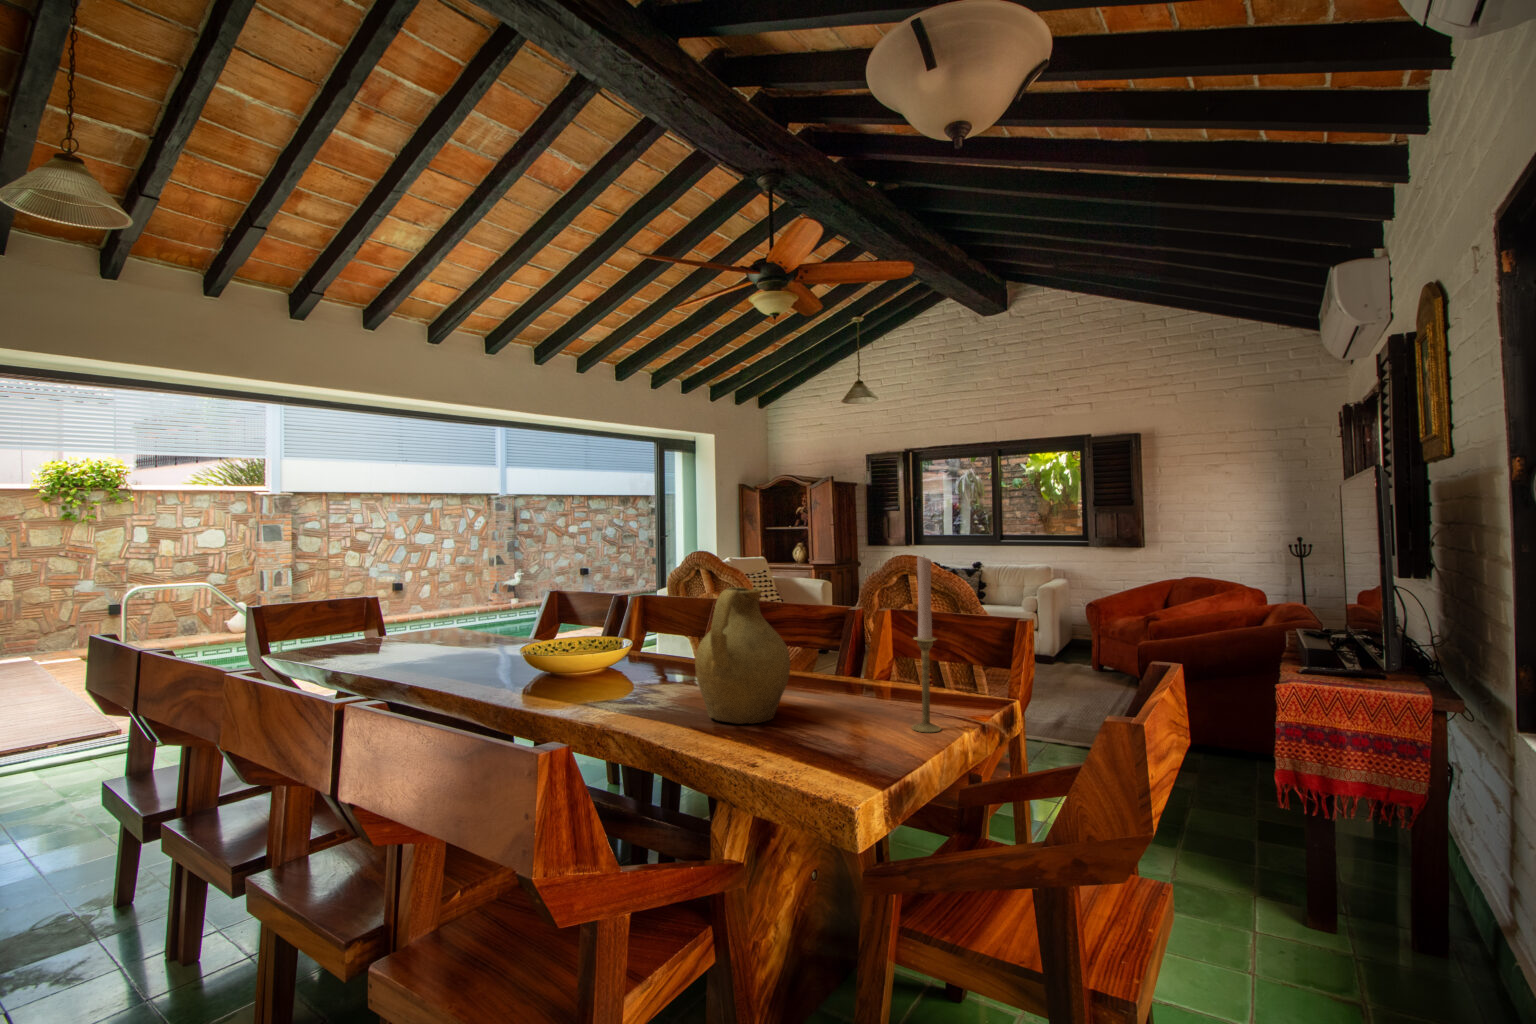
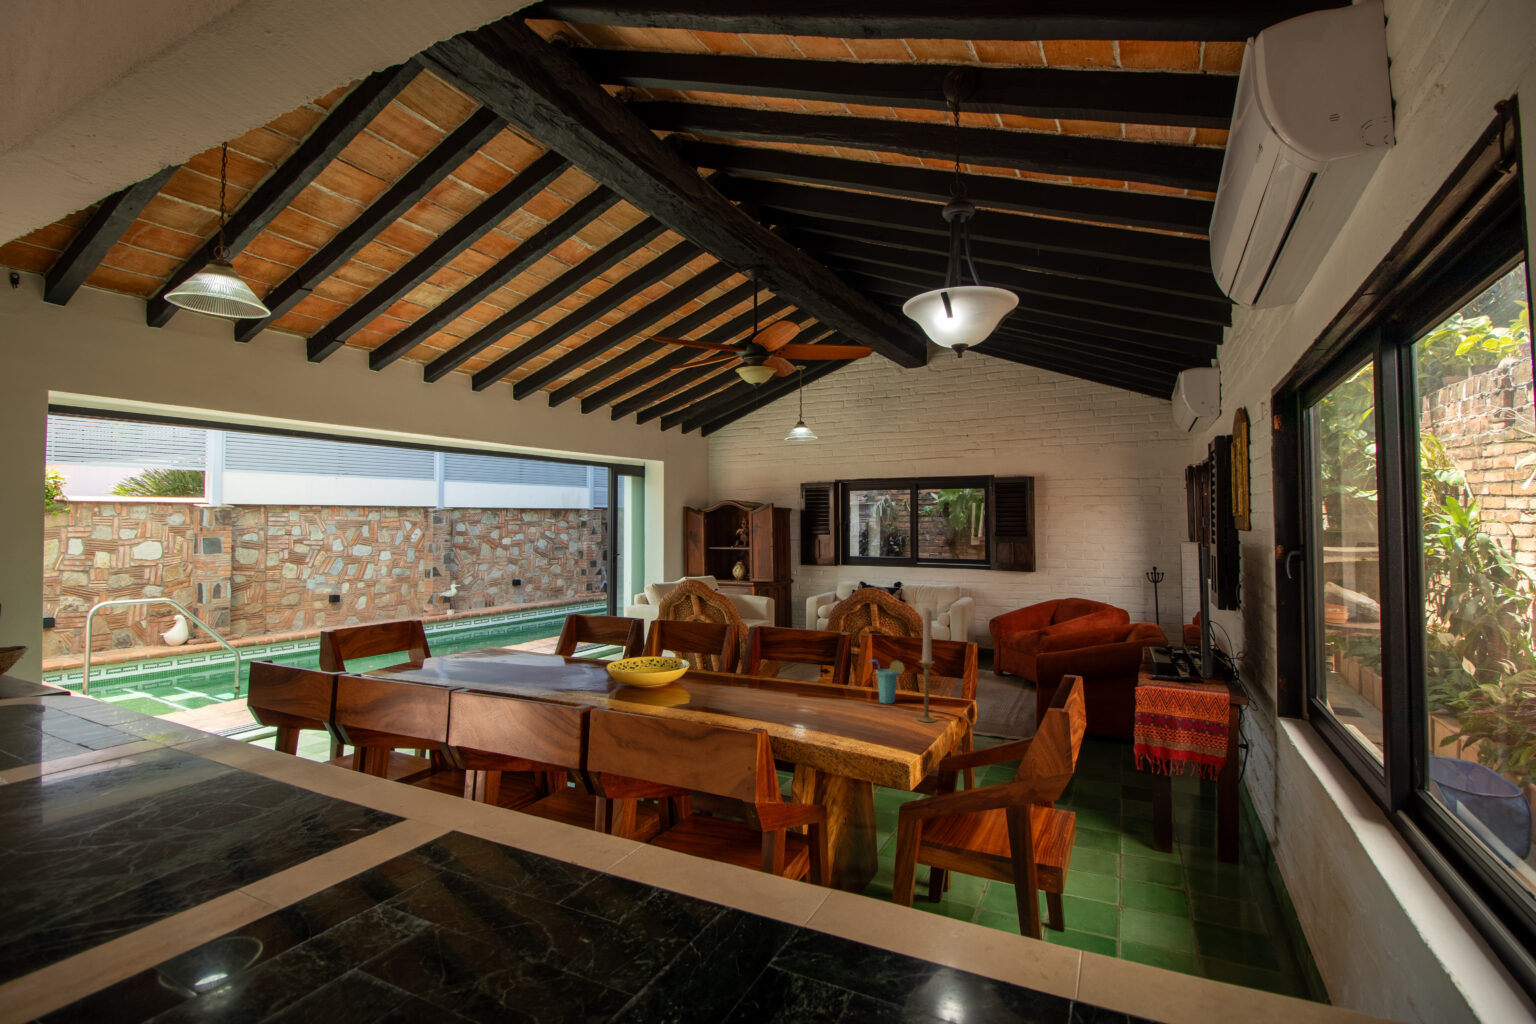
pitcher: present [695,587,790,724] -> none [769,626,834,719]
cup: none [851,637,909,702] -> present [868,659,904,704]

